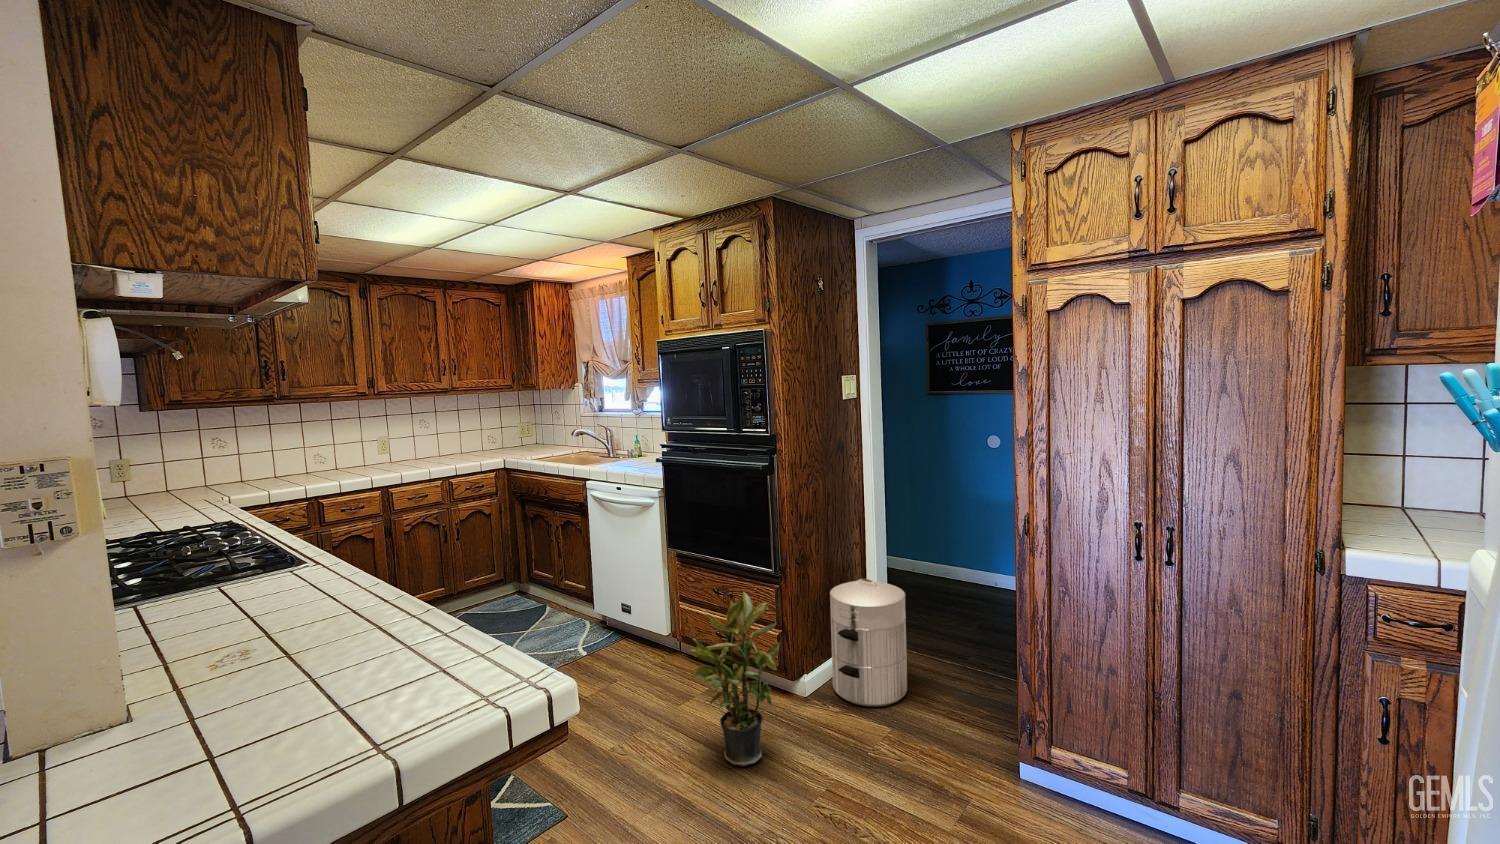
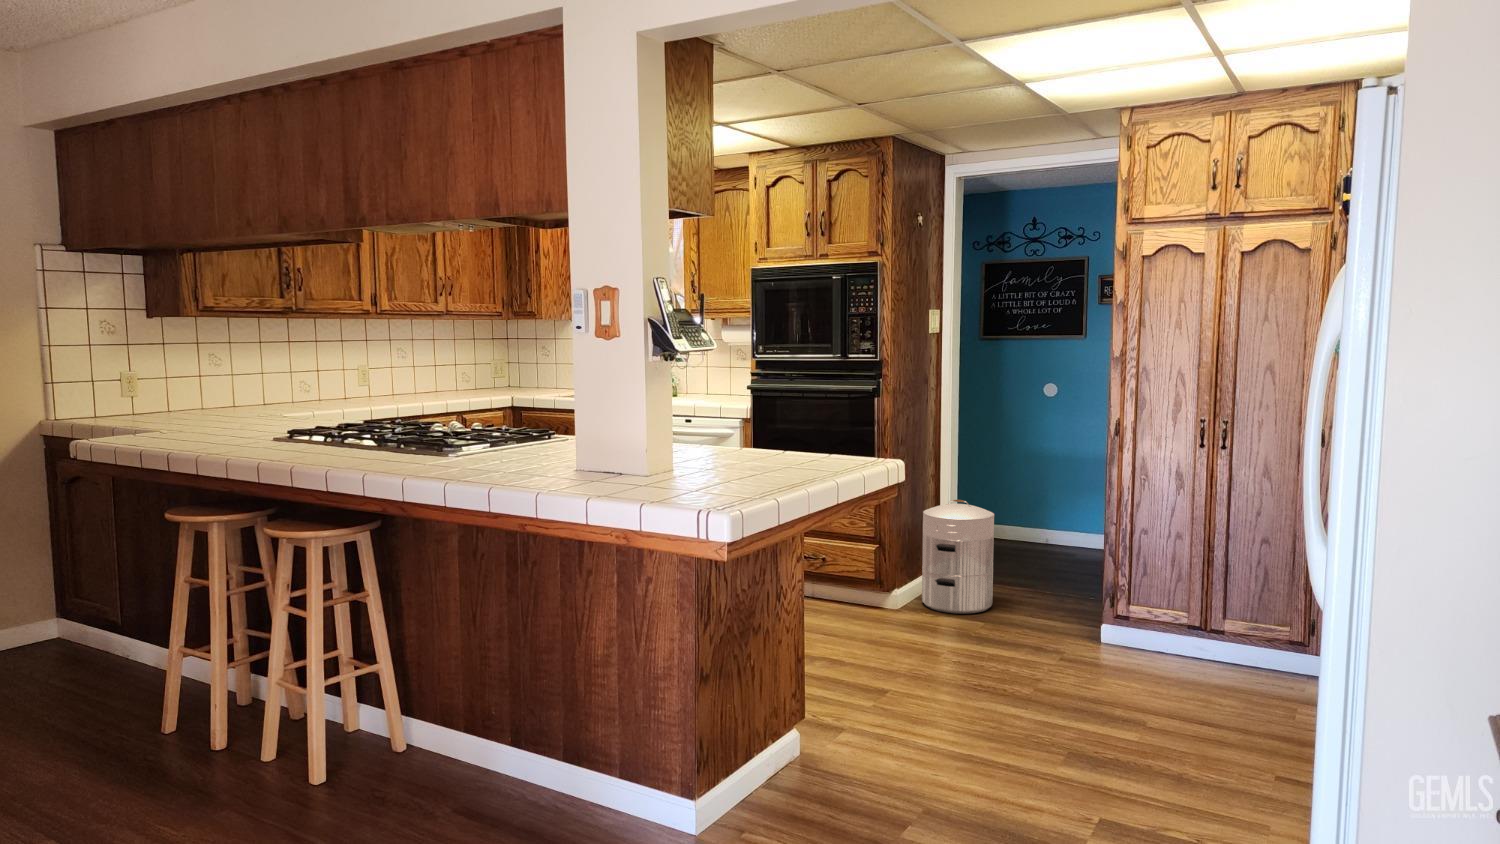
potted plant: present [691,592,780,766] -> none [826,495,907,645]

